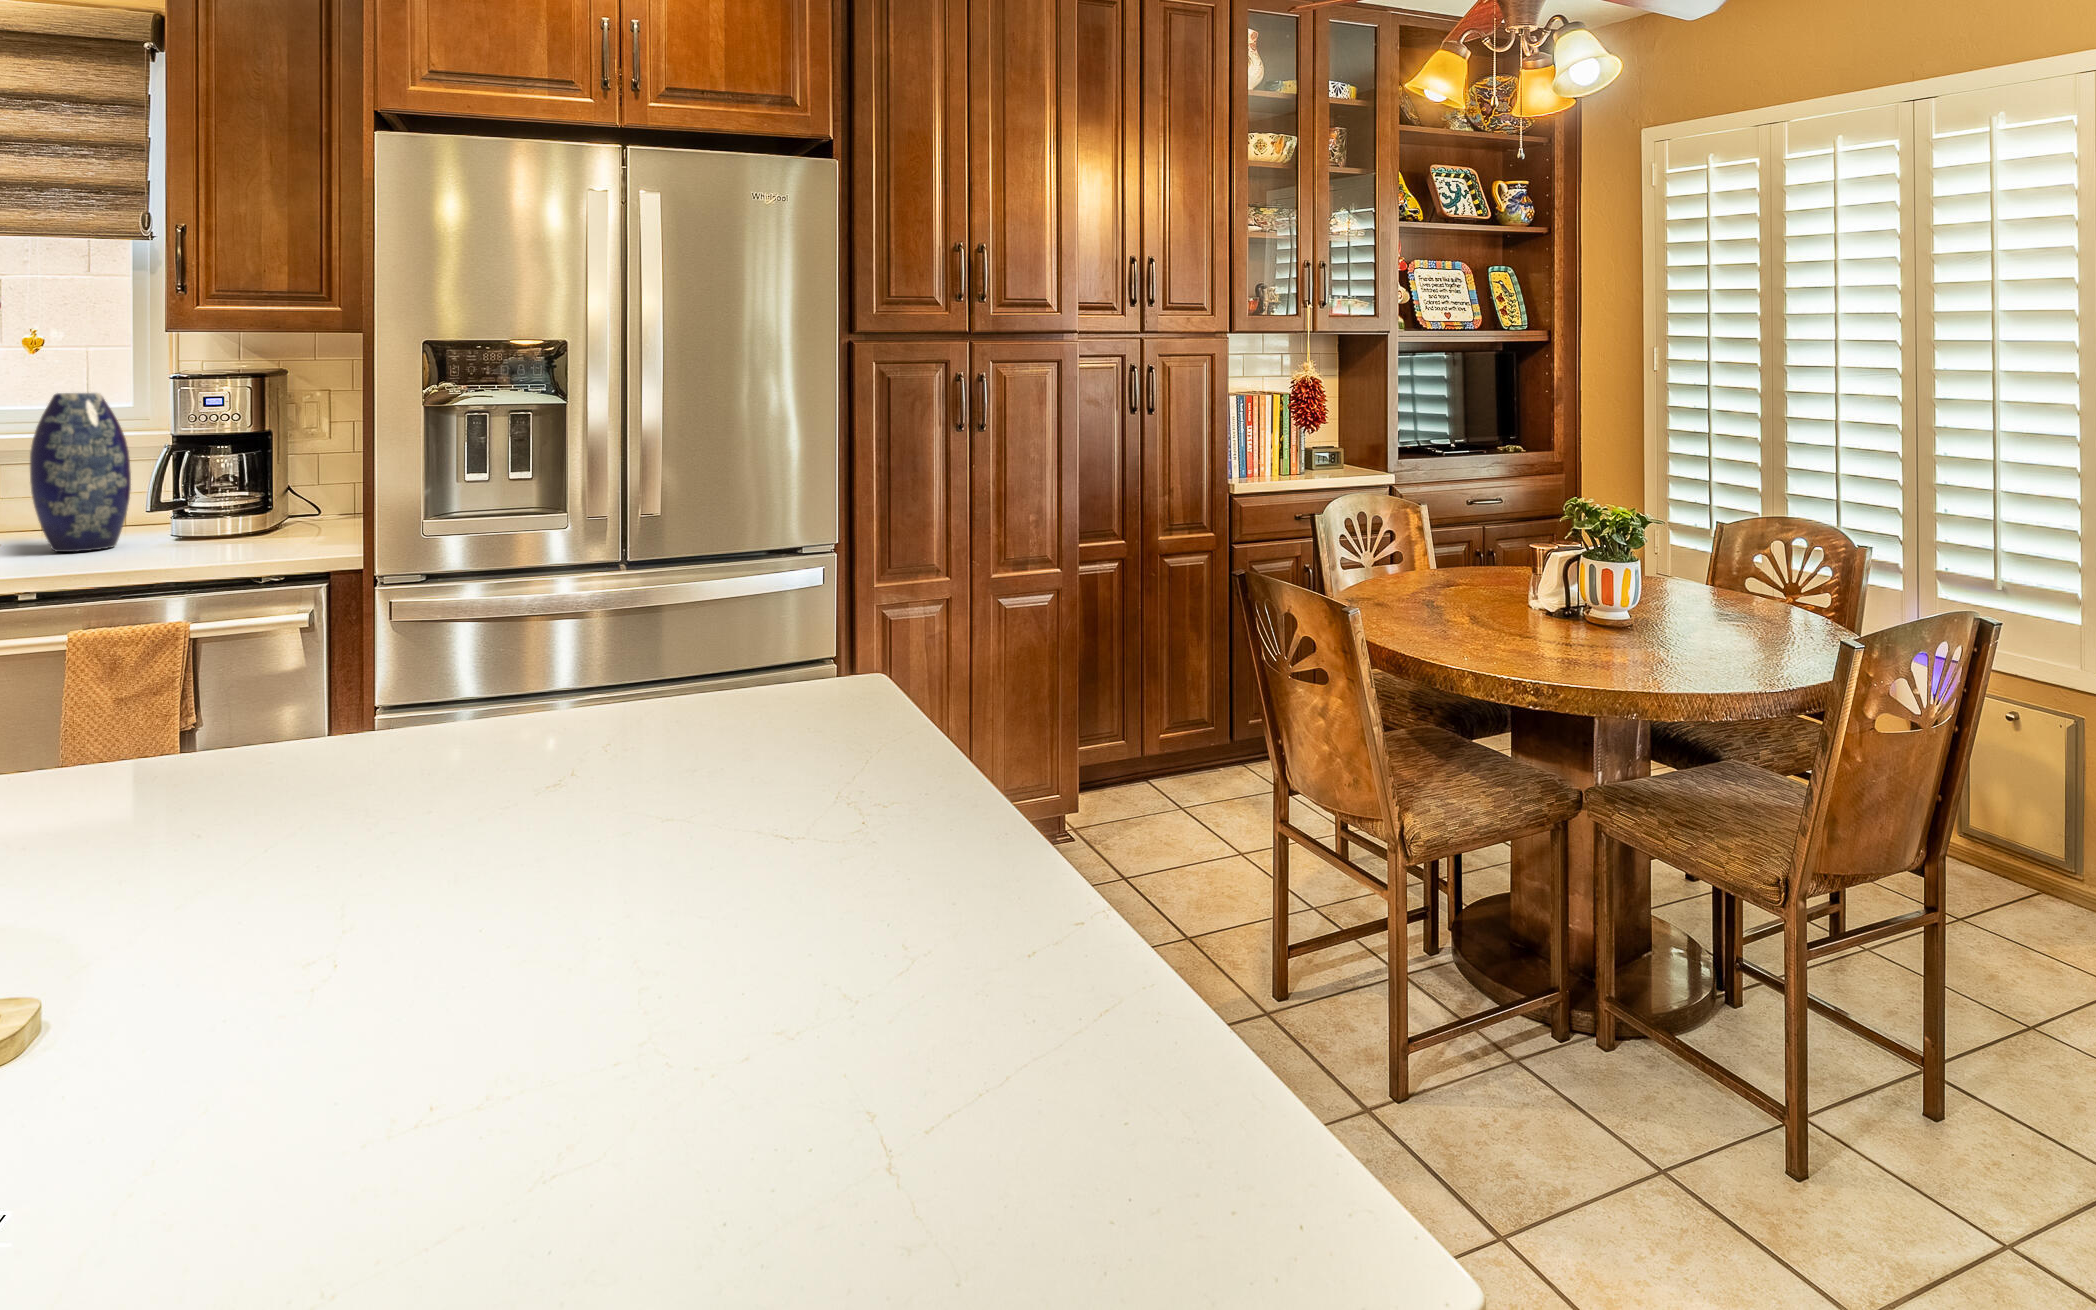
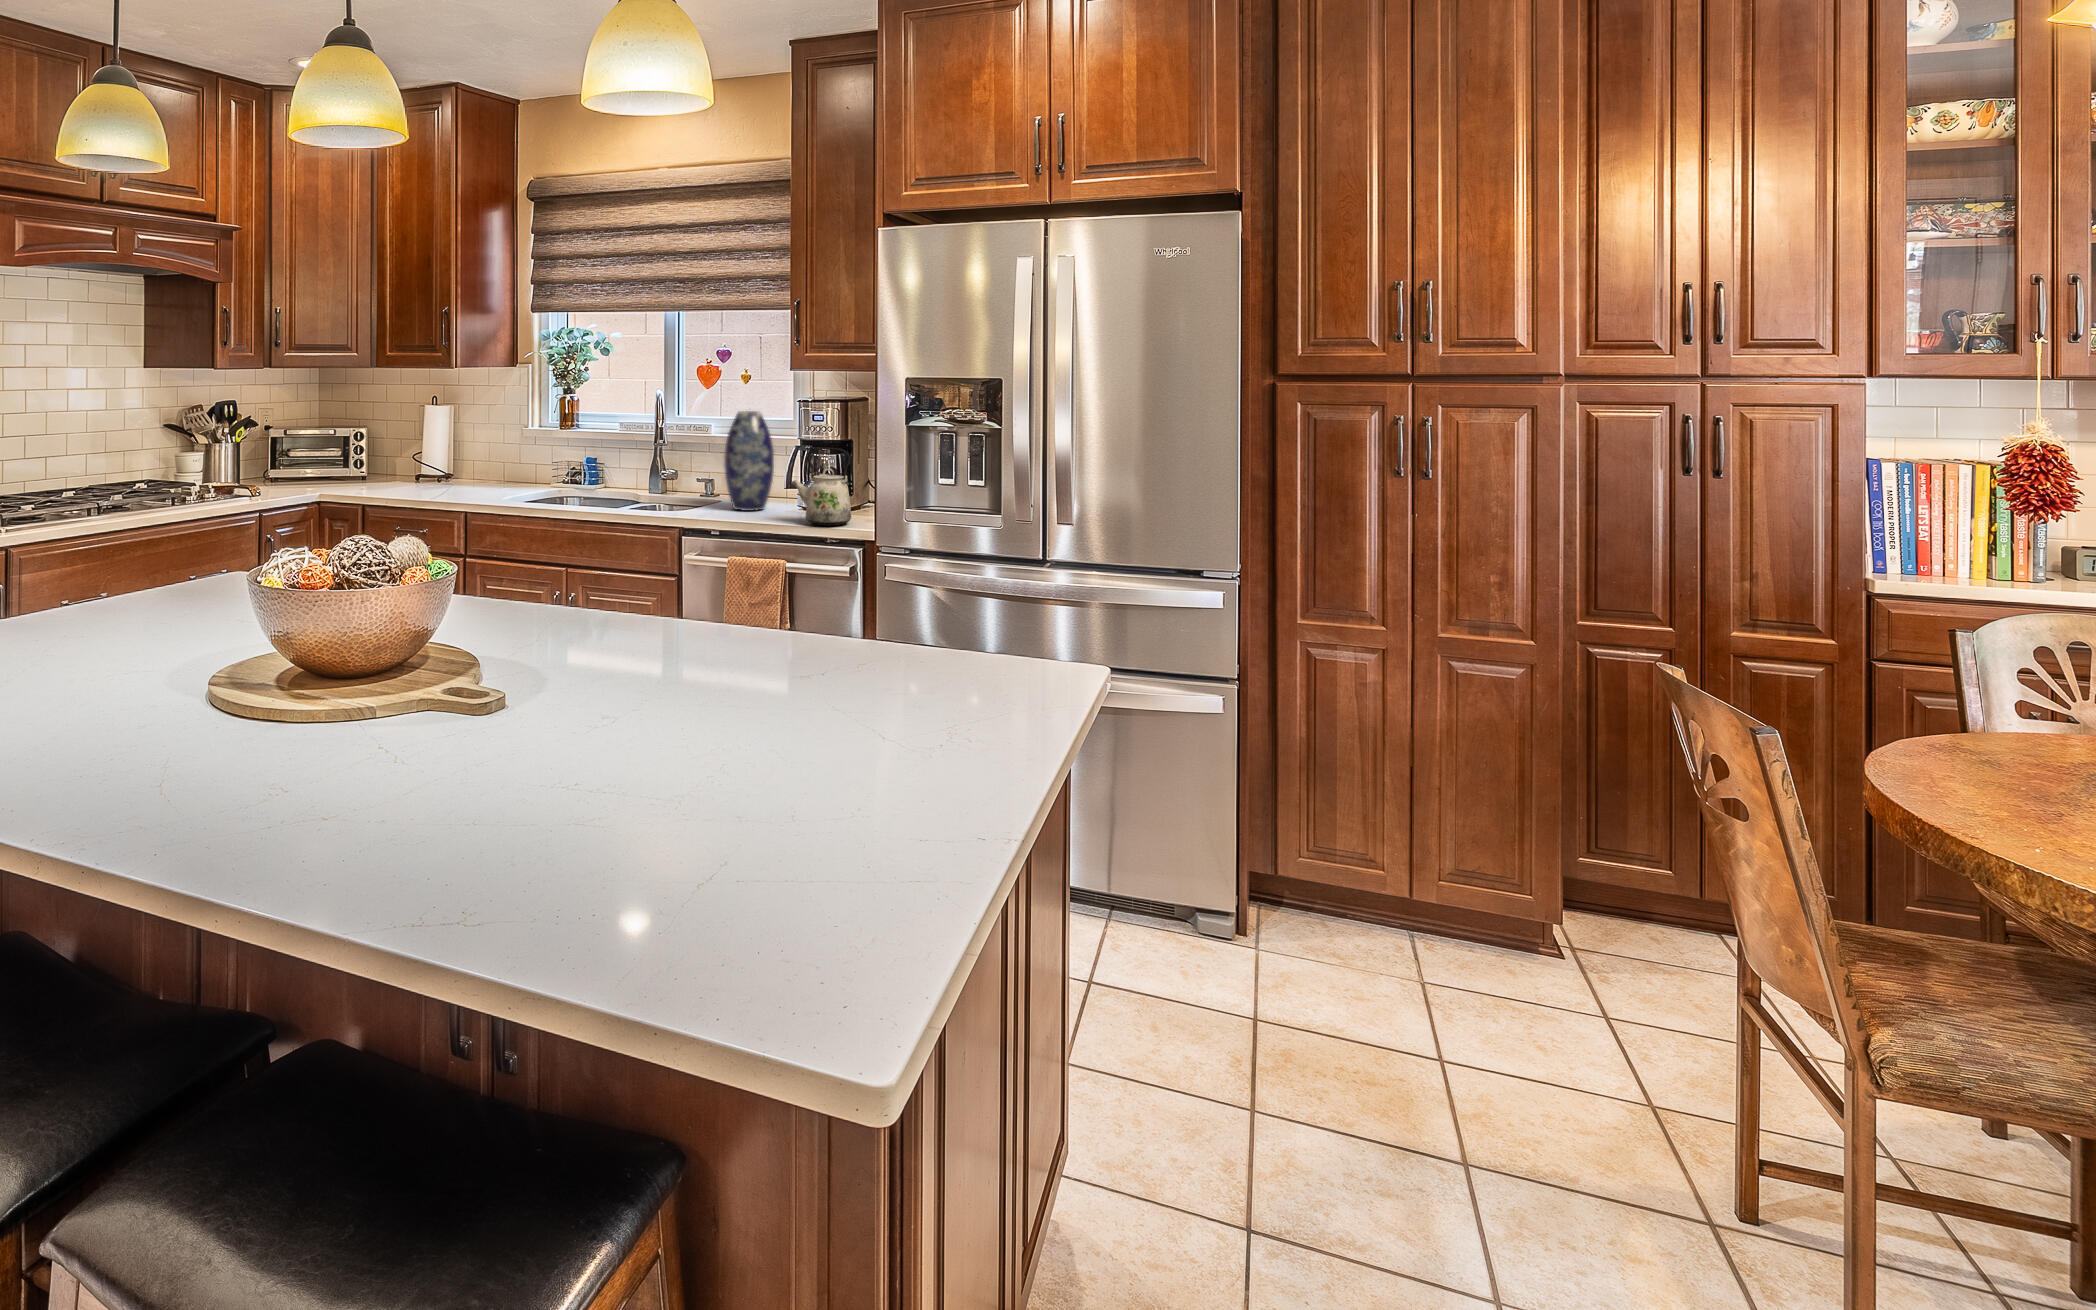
kettle: none [193,439,305,555] -> present [791,448,851,526]

